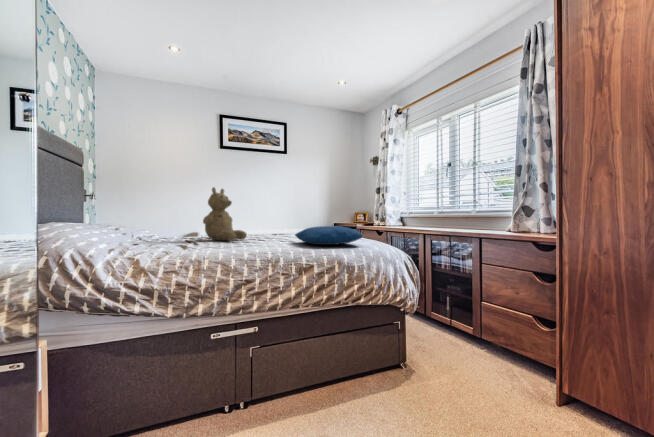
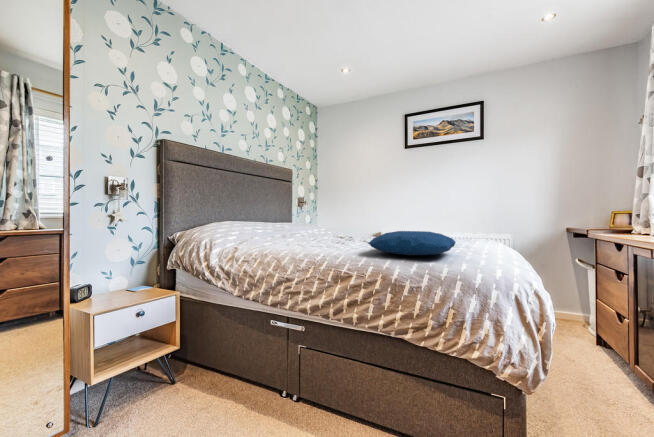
teddy bear: present [203,187,247,241] -> none [320,190,361,241]

